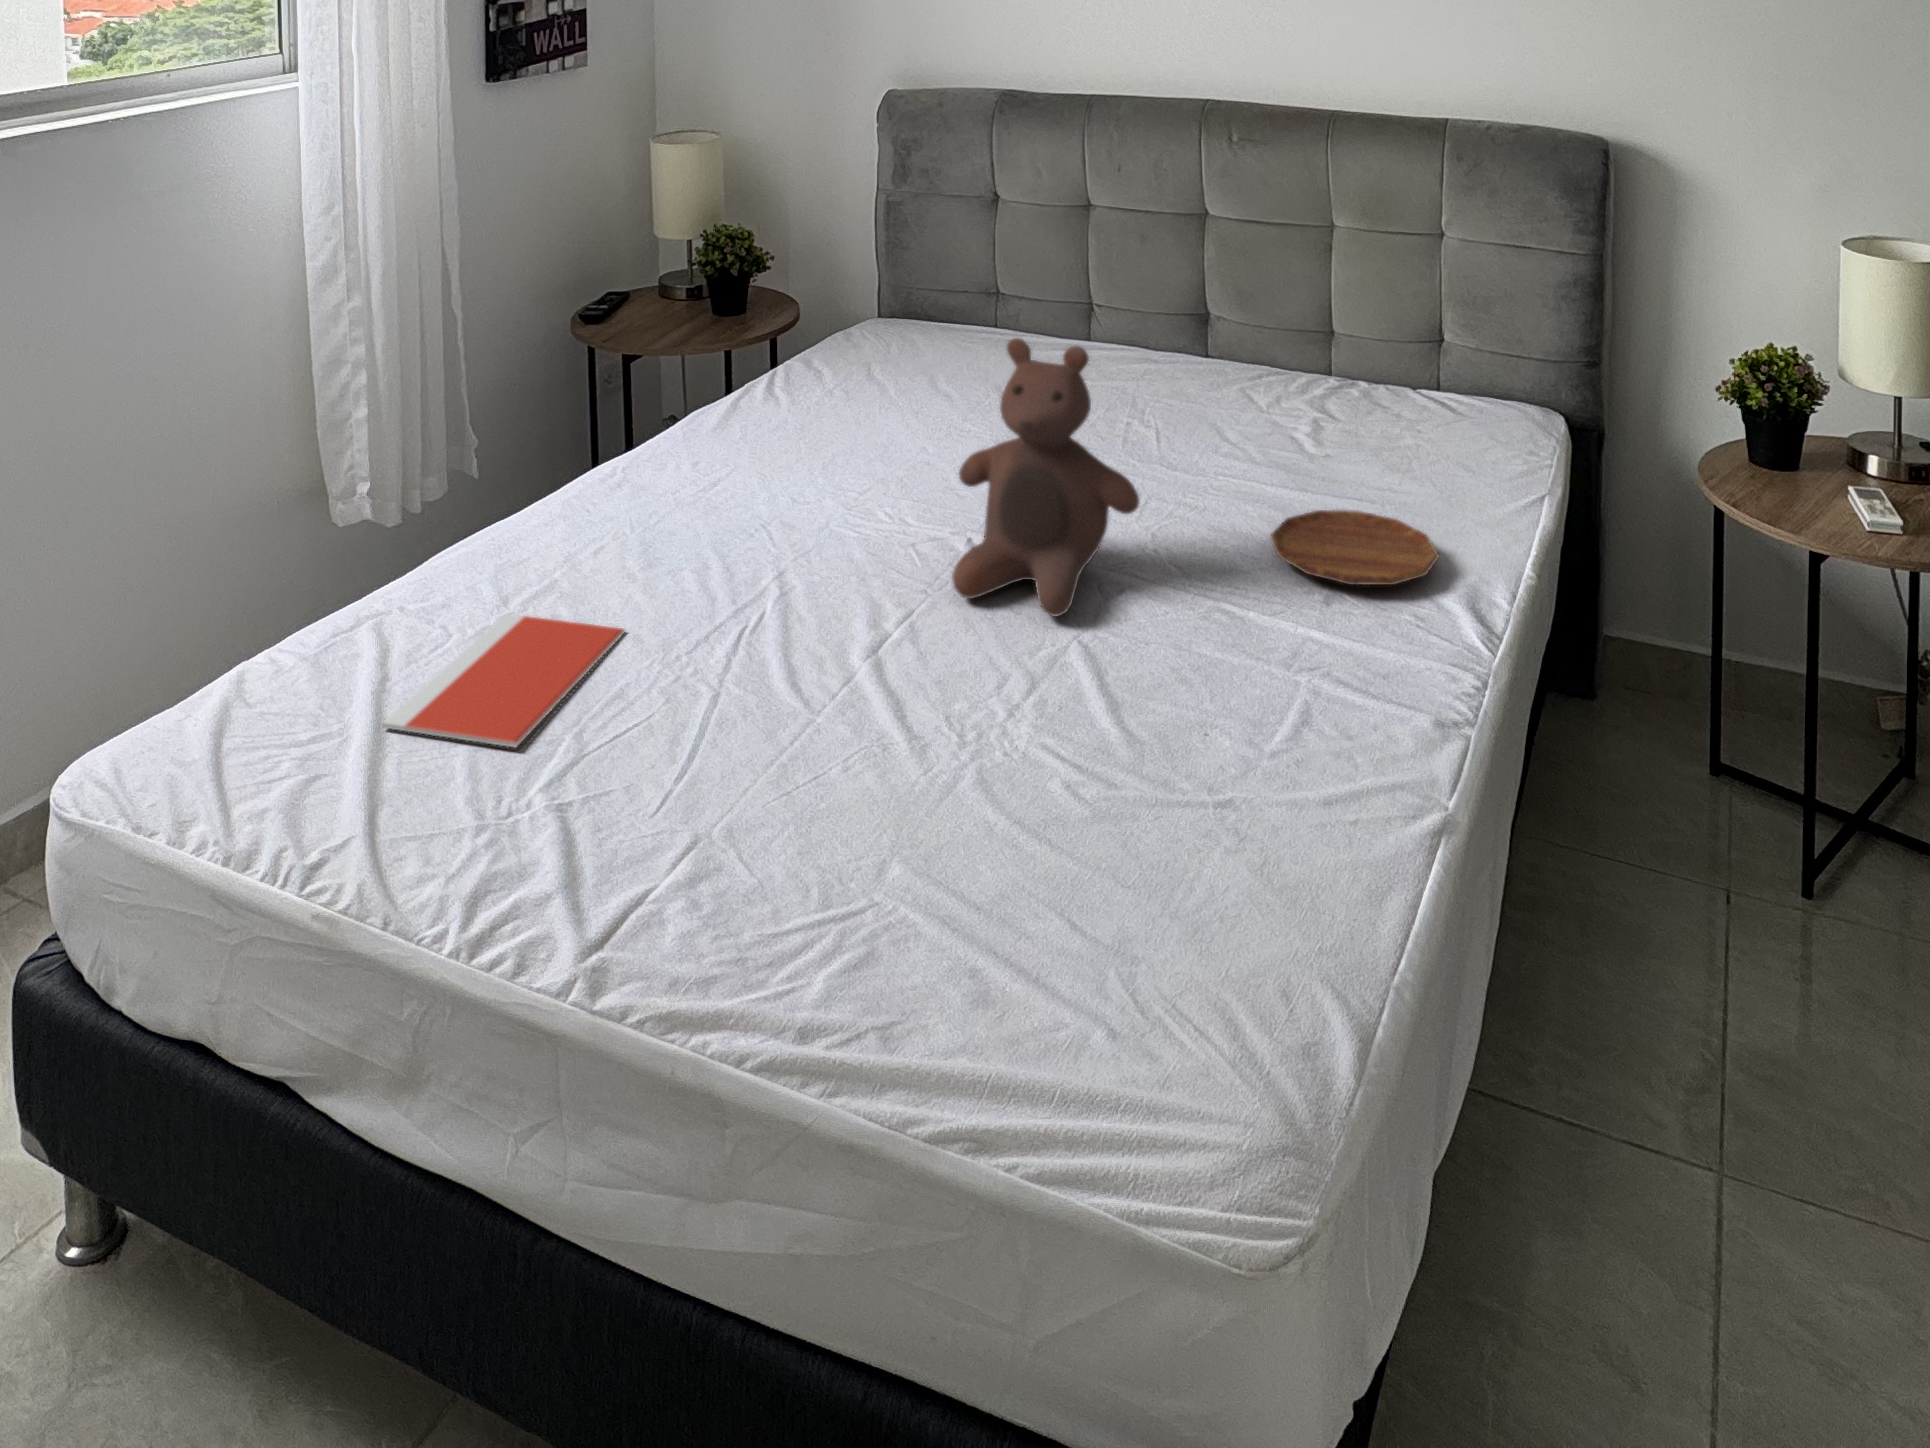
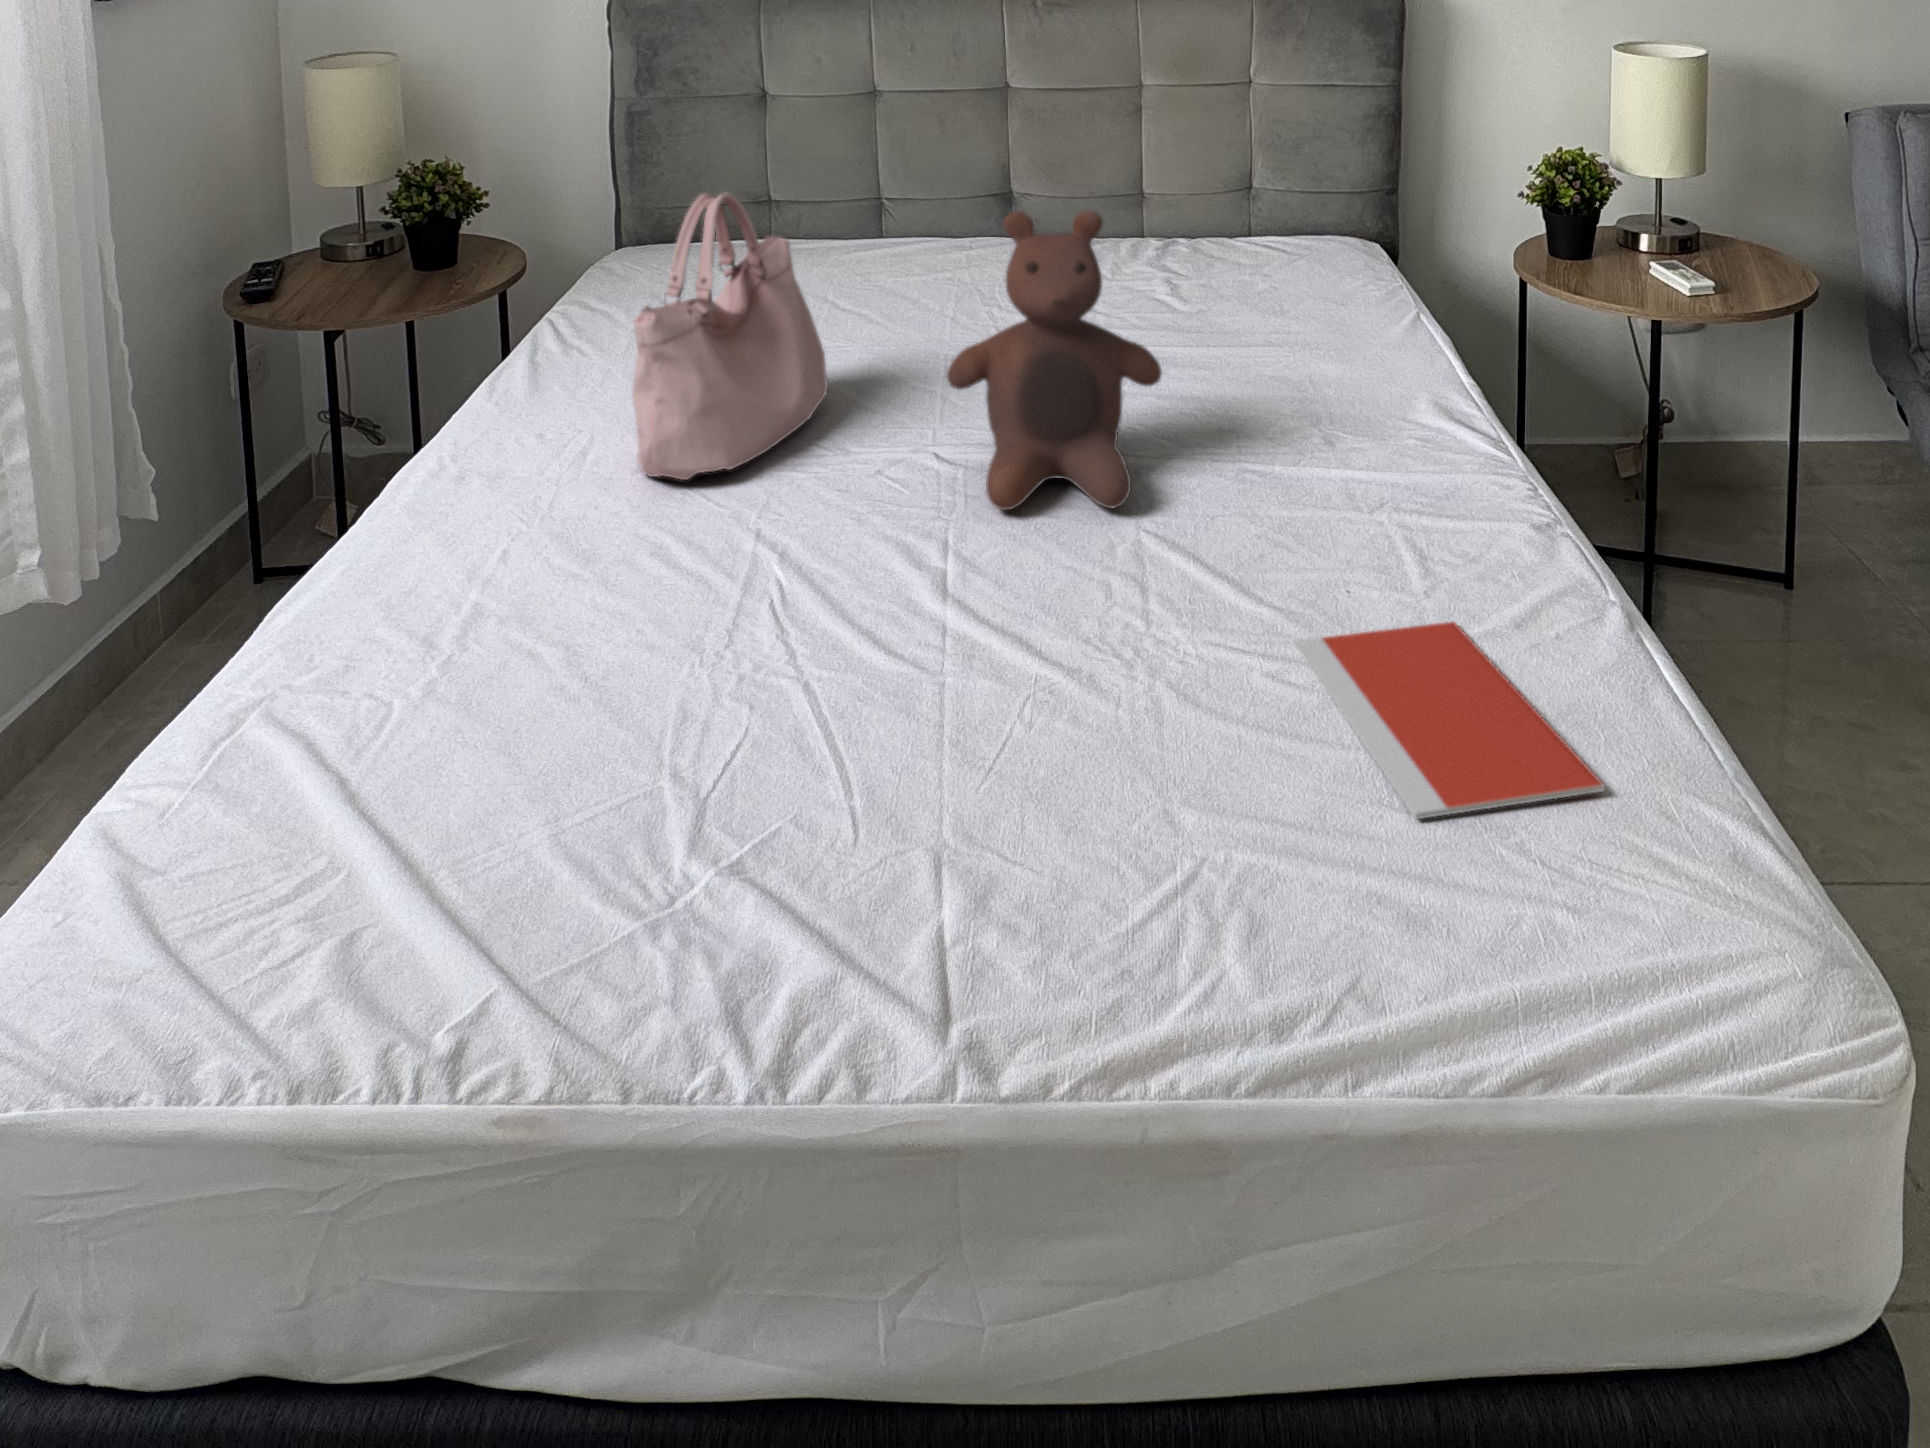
handbag: none [721,287,914,521] -> present [632,193,828,480]
tray: present [1271,510,1439,585] -> none [1246,352,1415,420]
notebook: present [383,614,625,747] -> present [1295,621,1605,819]

